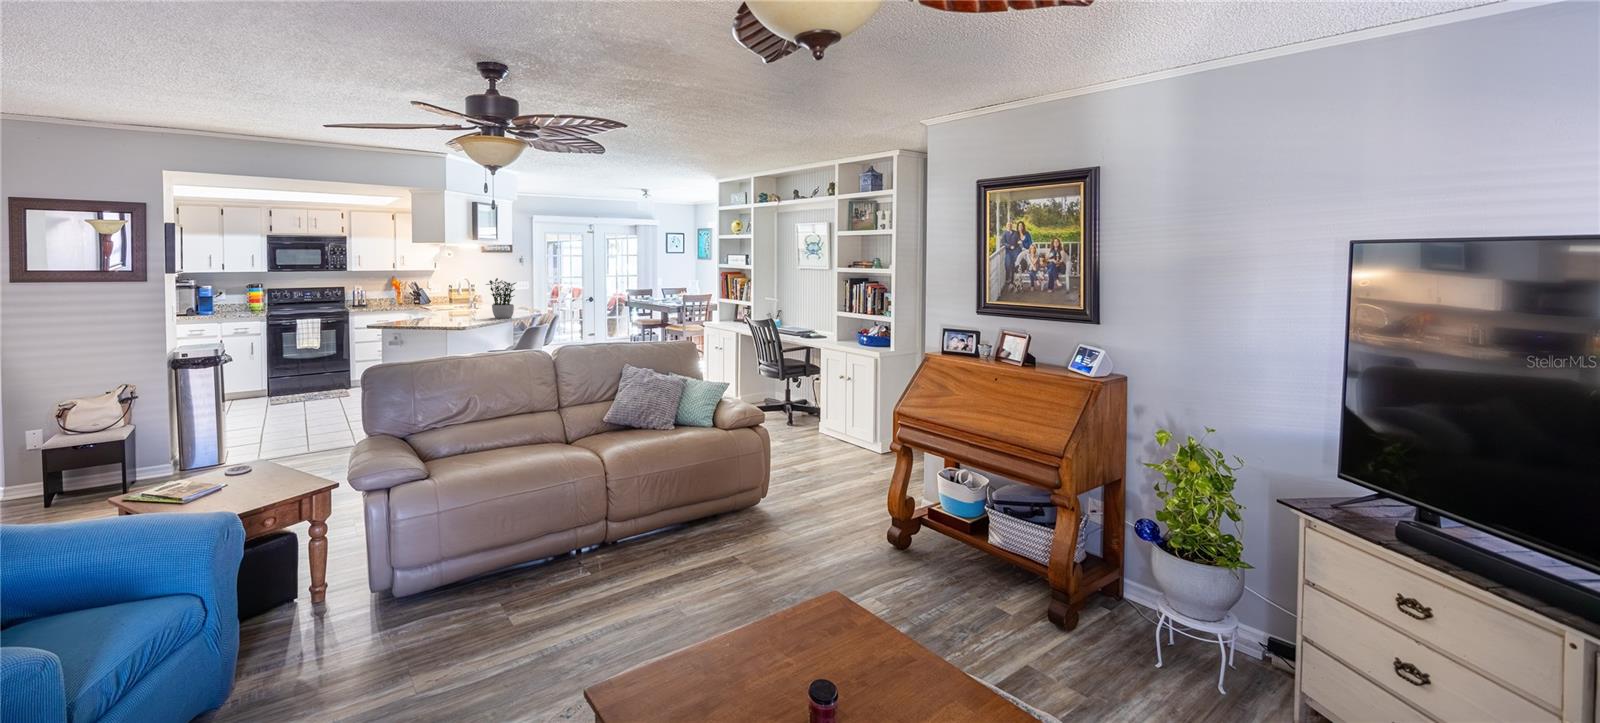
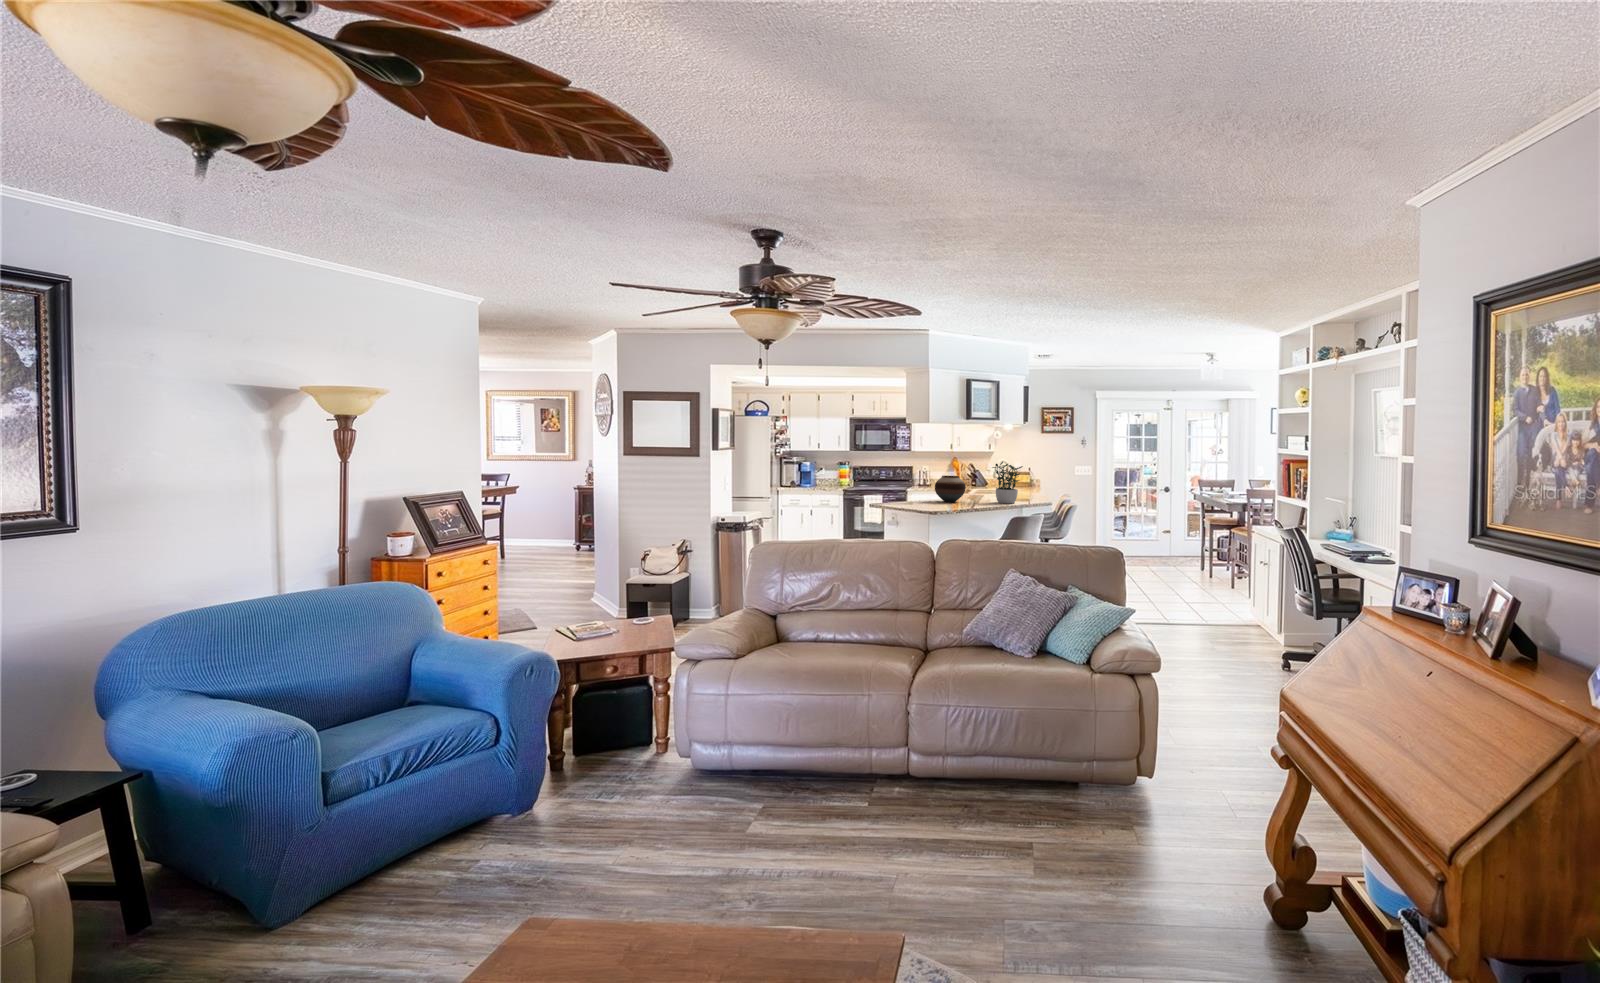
vase: none [431,294,466,320] -> present [935,476,966,502]

